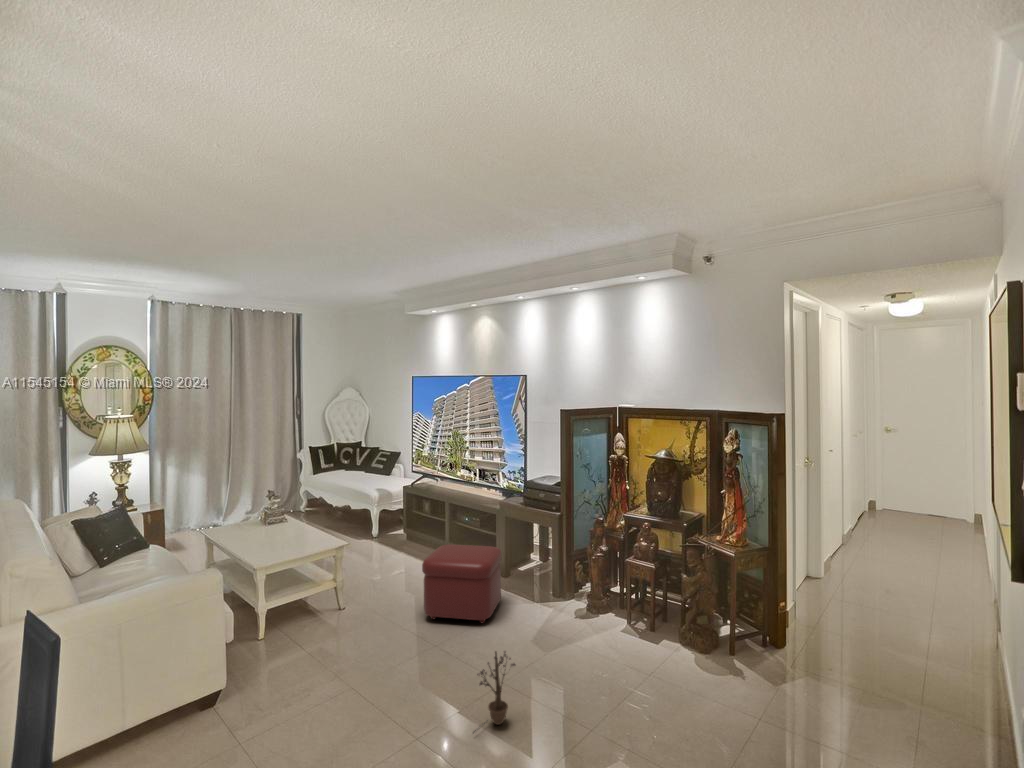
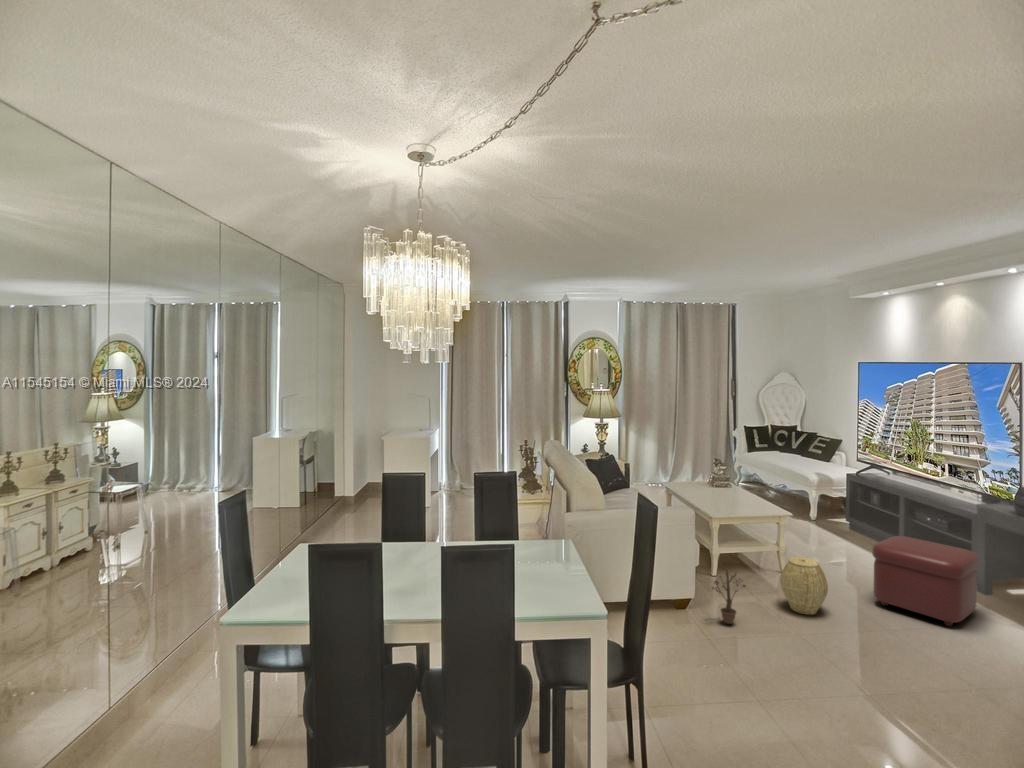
woven basket: none [334,593,382,659] -> present [780,557,828,615]
decorative plant: present [473,651,515,734] -> present [707,570,746,624]

